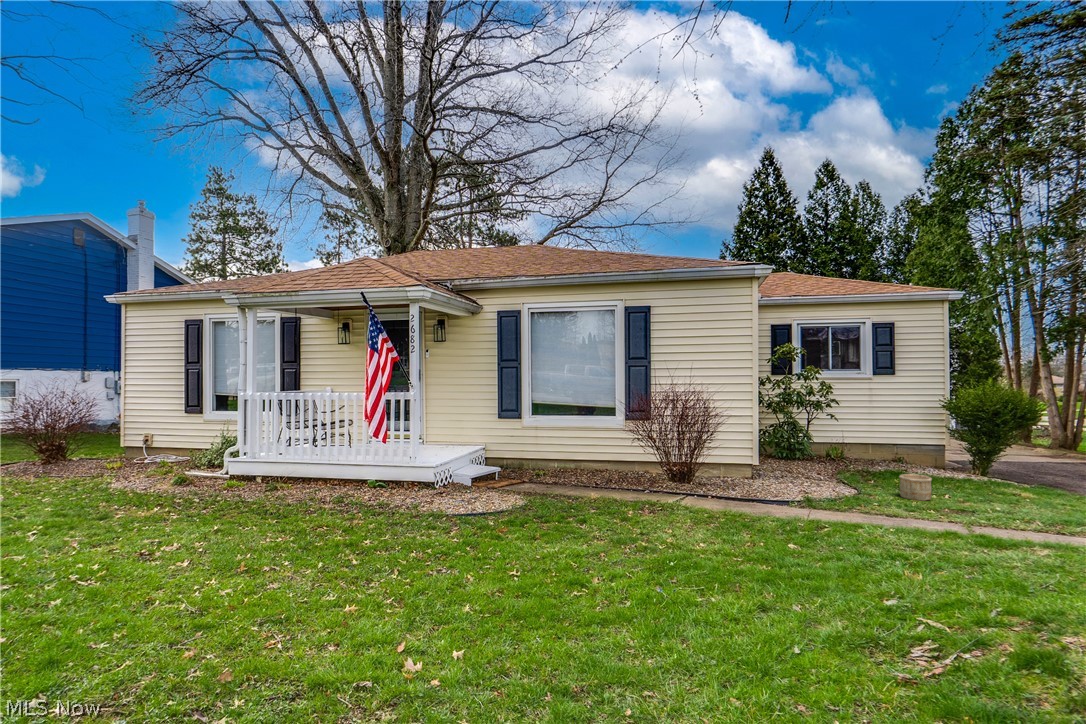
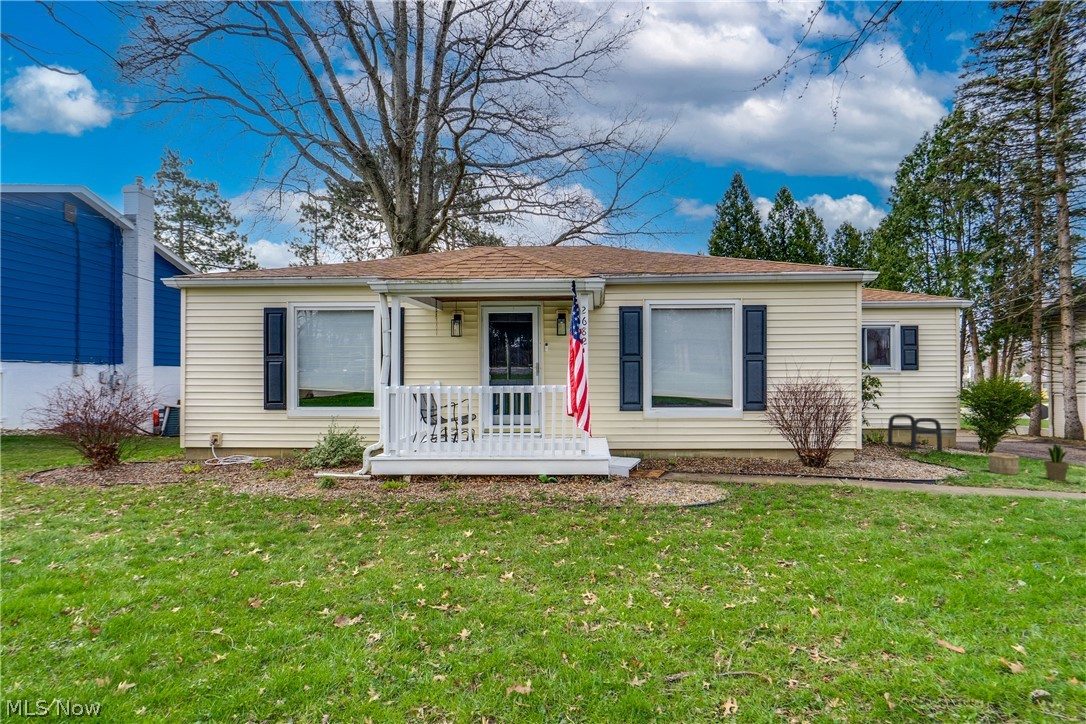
bench: none [860,426,912,471] -> present [888,414,942,451]
potted plant: none [953,466,982,510] -> present [1044,444,1069,481]

